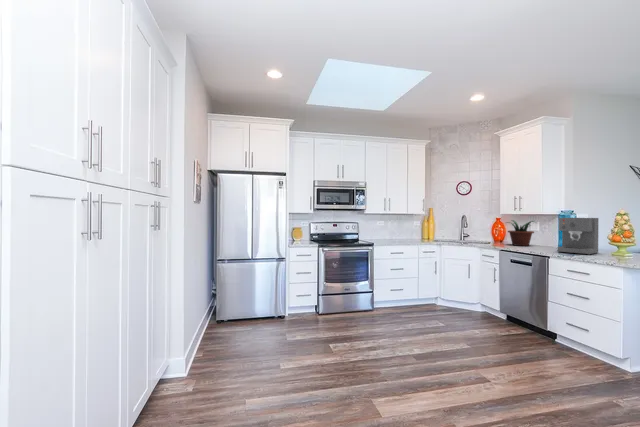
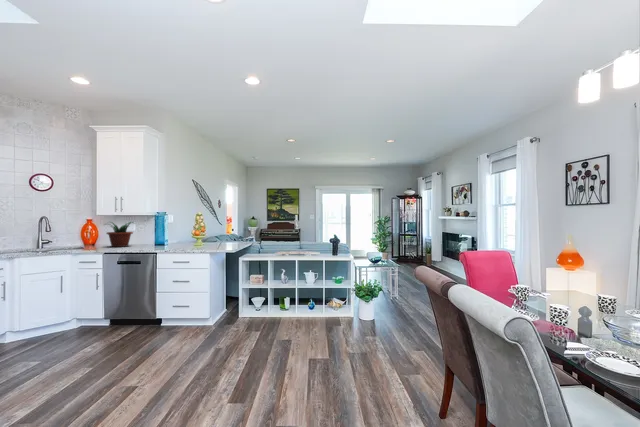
coffee maker: present [558,218,599,255] -> none [160,219,186,248]

